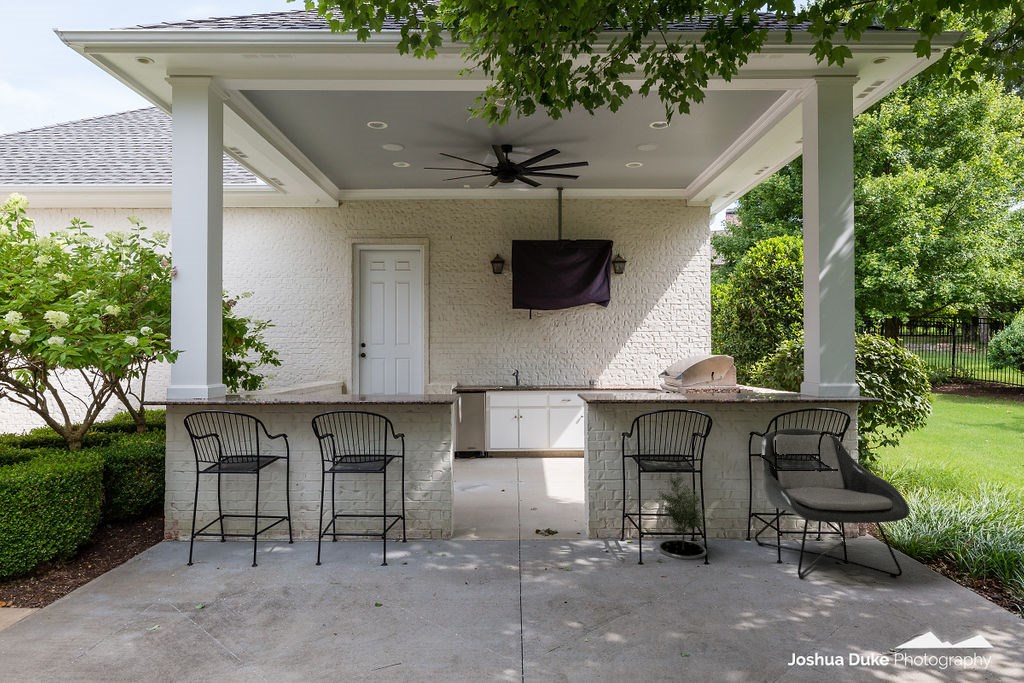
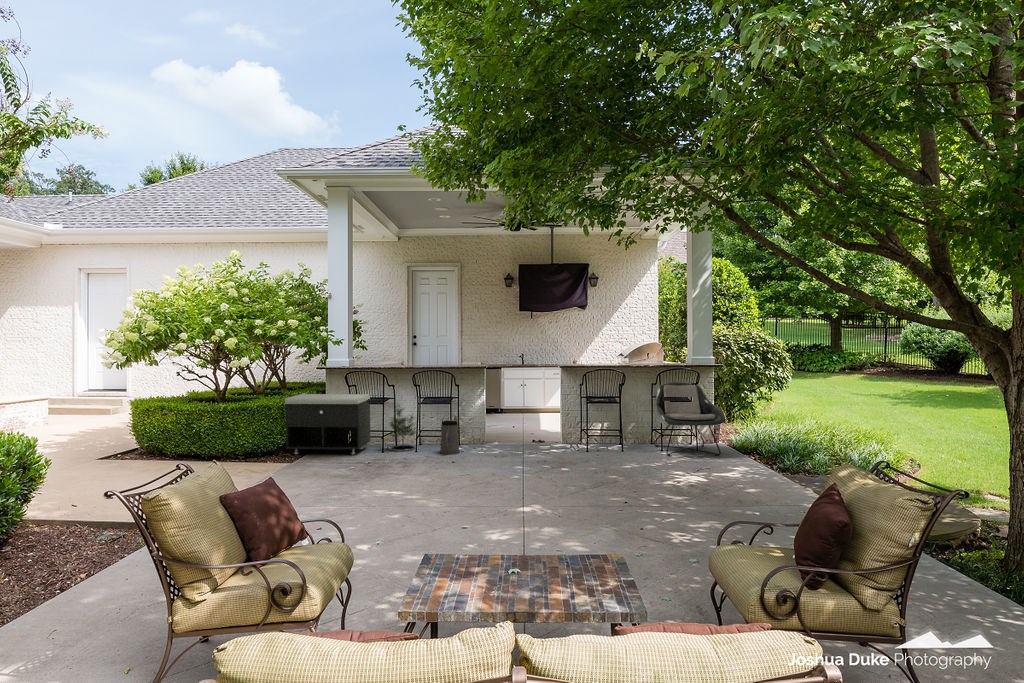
storage bench: none [55,452,241,575] -> present [285,394,370,454]
potted tree: present [658,472,706,559] -> present [390,406,416,451]
watering can: none [363,489,402,575] -> present [440,414,460,454]

